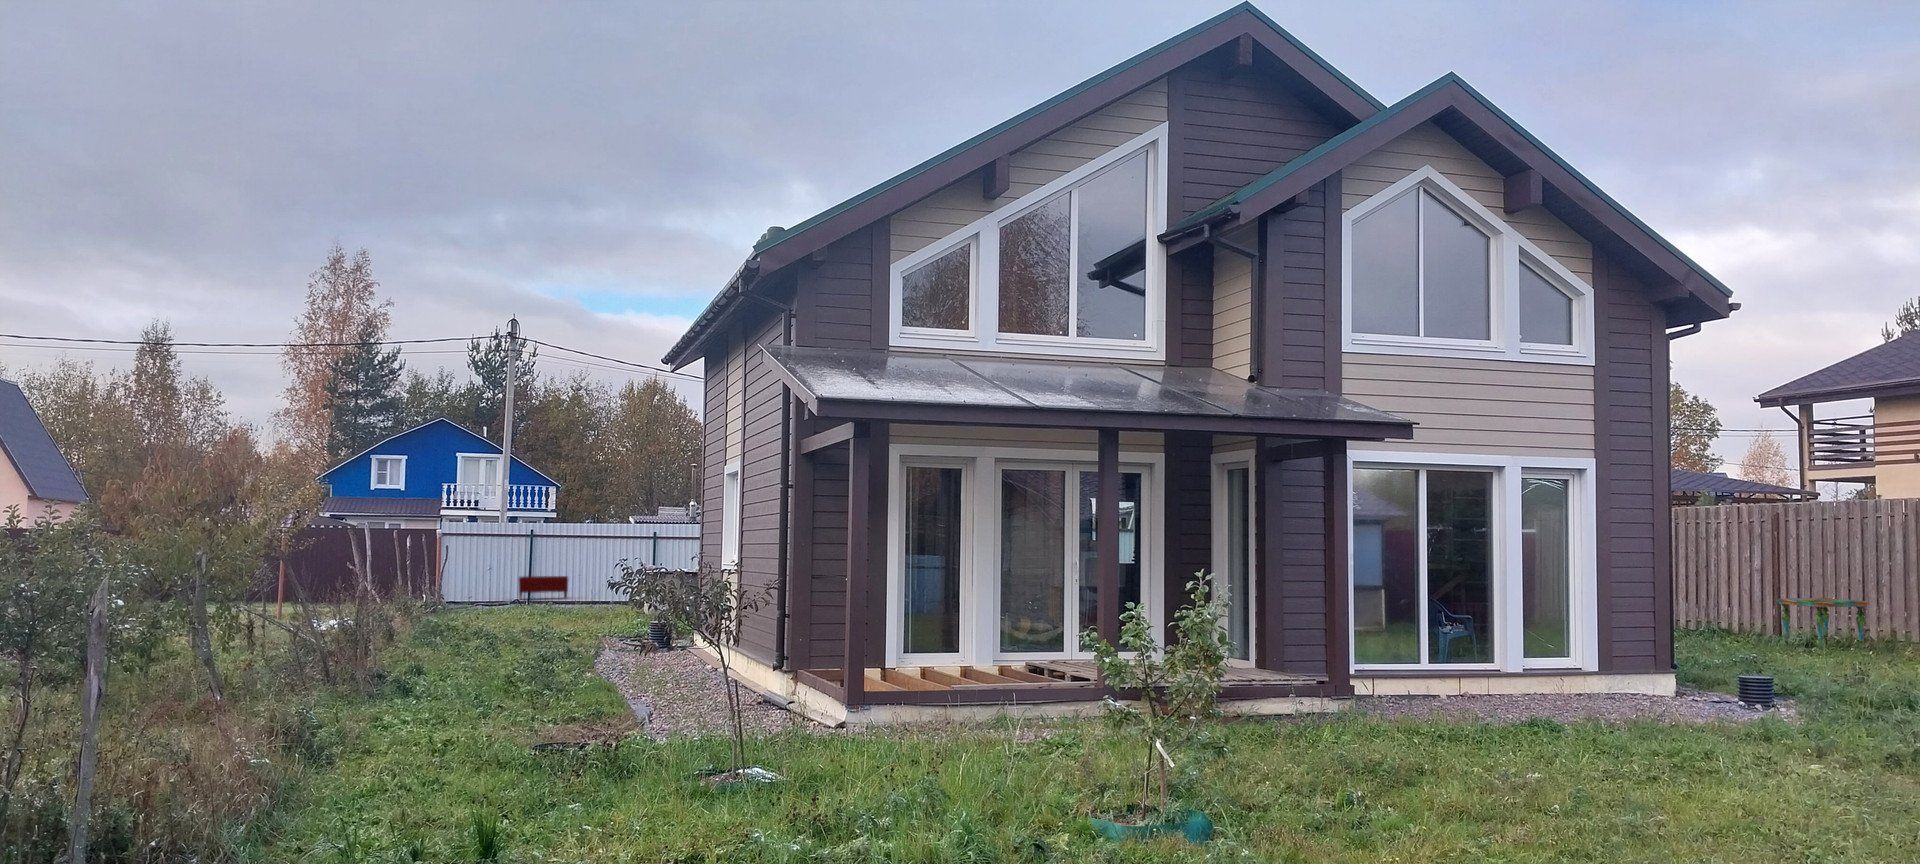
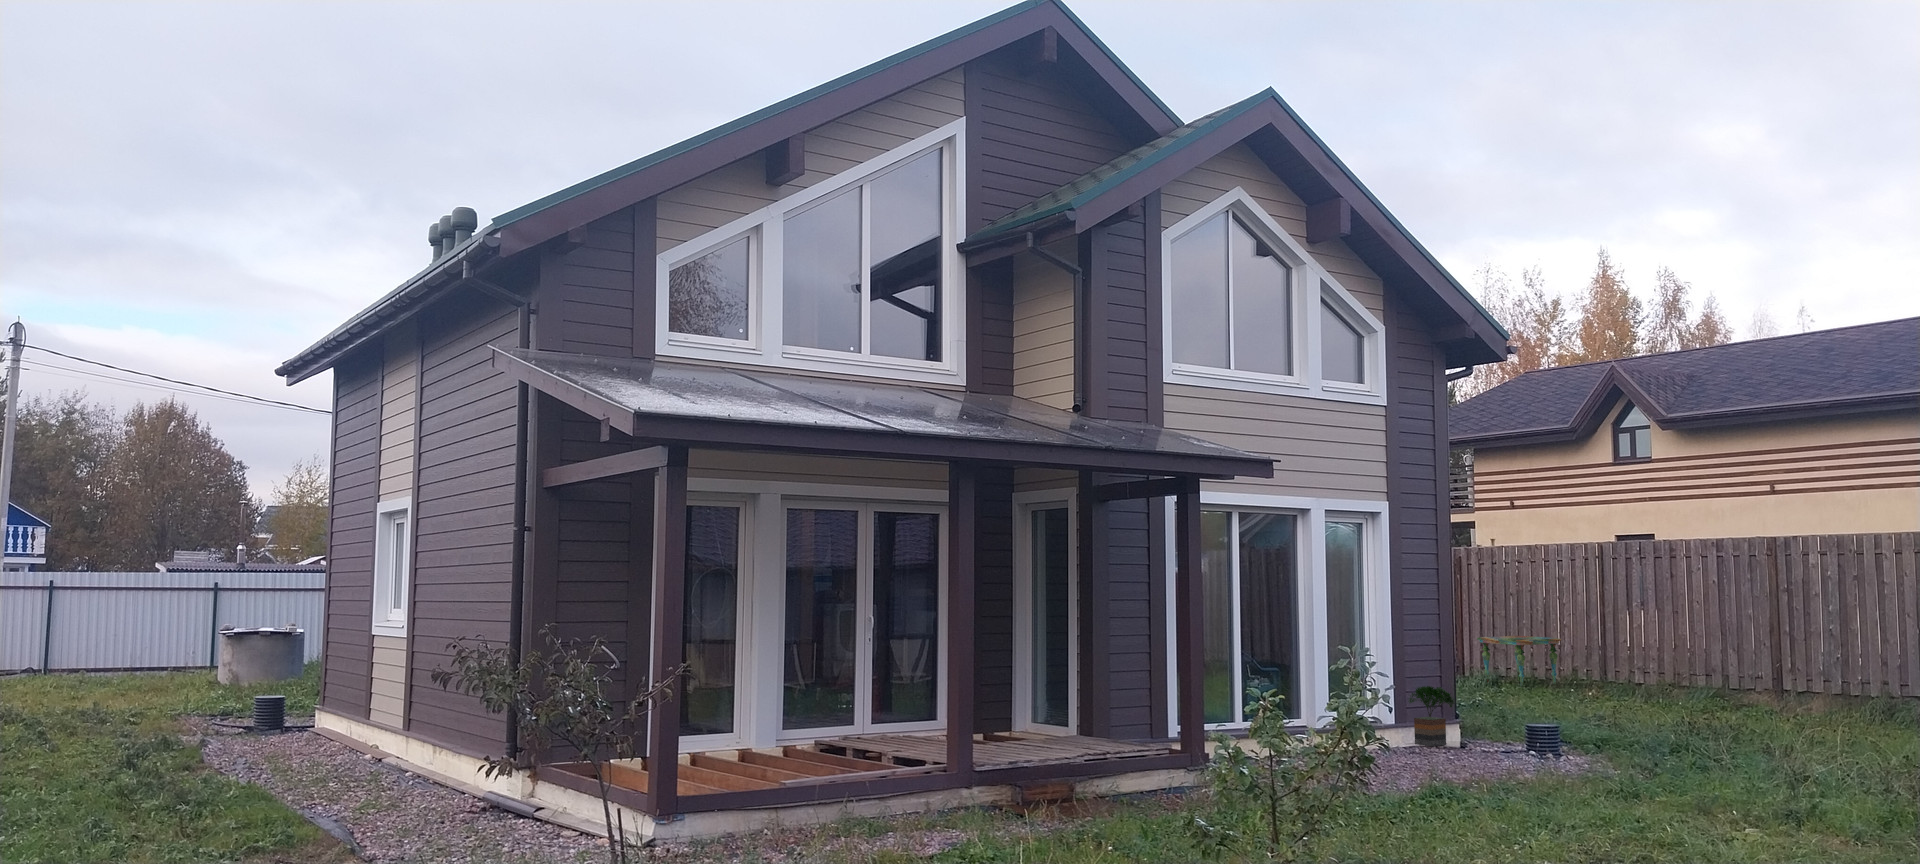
bench: present [519,576,568,599] -> none [30,638,100,669]
potted tree: none [1610,636,1659,694] -> present [1409,686,1454,746]

